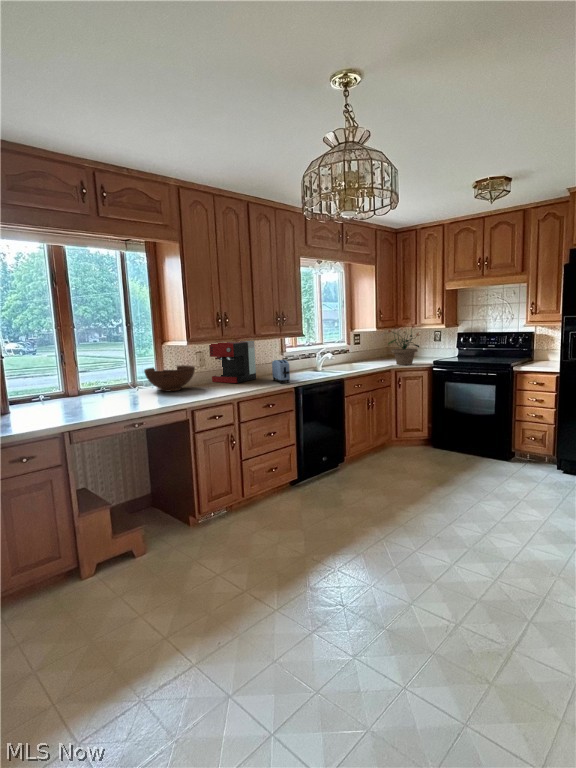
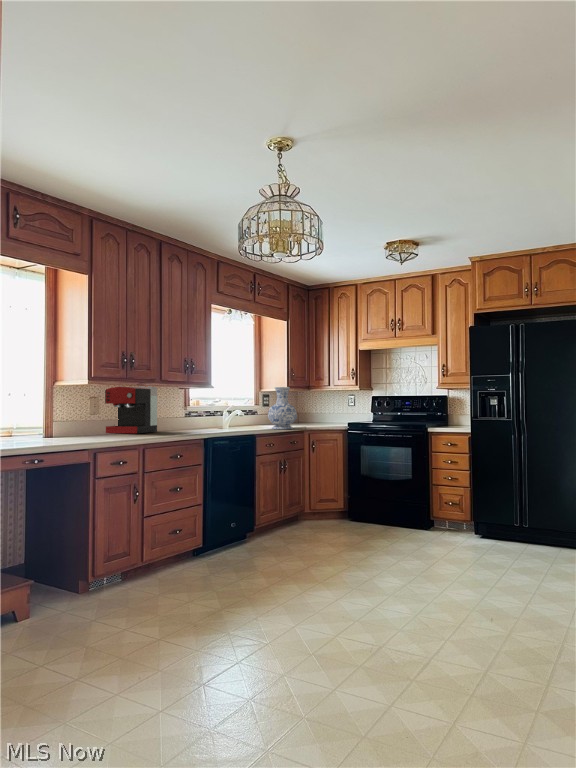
potted plant: present [388,325,419,365] -> none [299,383,336,427]
vase: none [357,331,384,370] -> present [268,387,297,429]
toaster: present [272,360,290,384] -> none [177,409,198,435]
fruit bowl: present [144,365,195,391] -> none [31,410,91,437]

